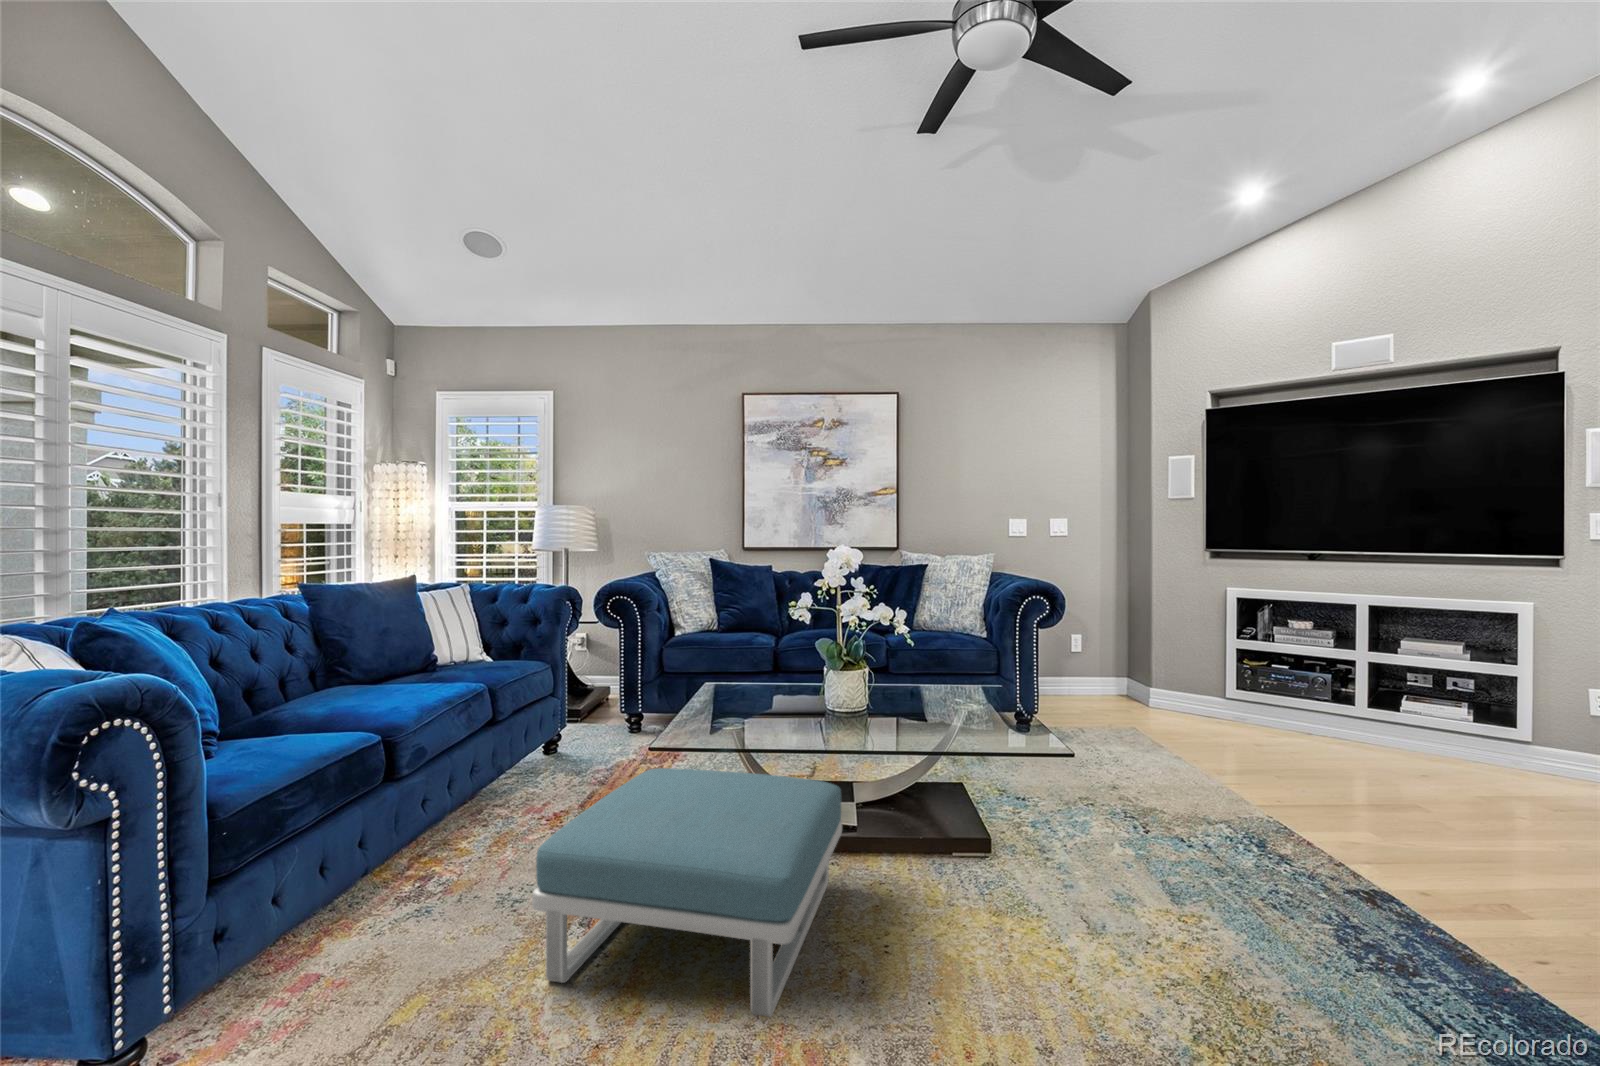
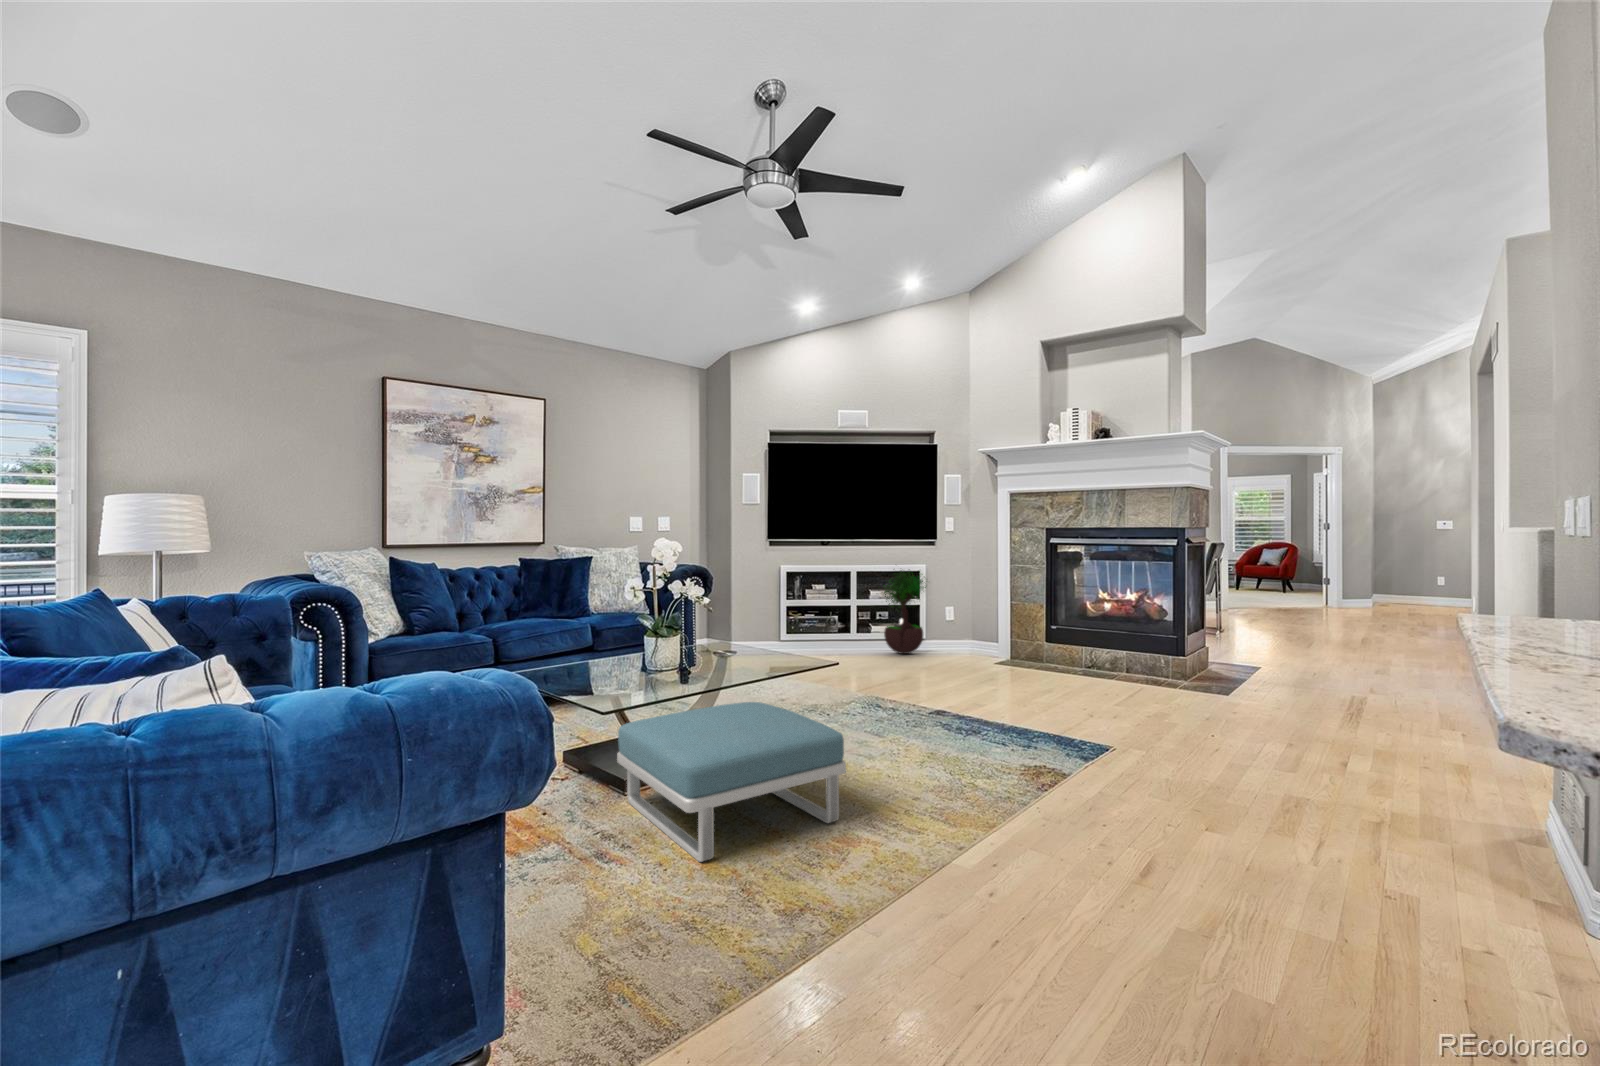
potted tree: none [1394,597,1529,766] -> present [881,572,926,654]

